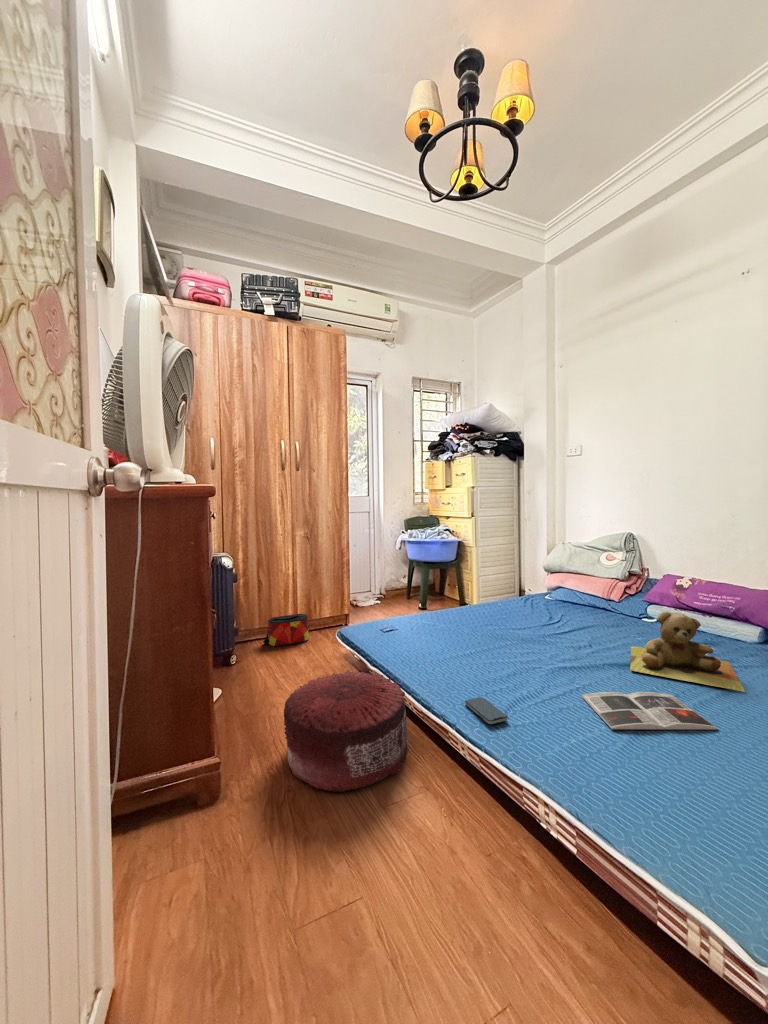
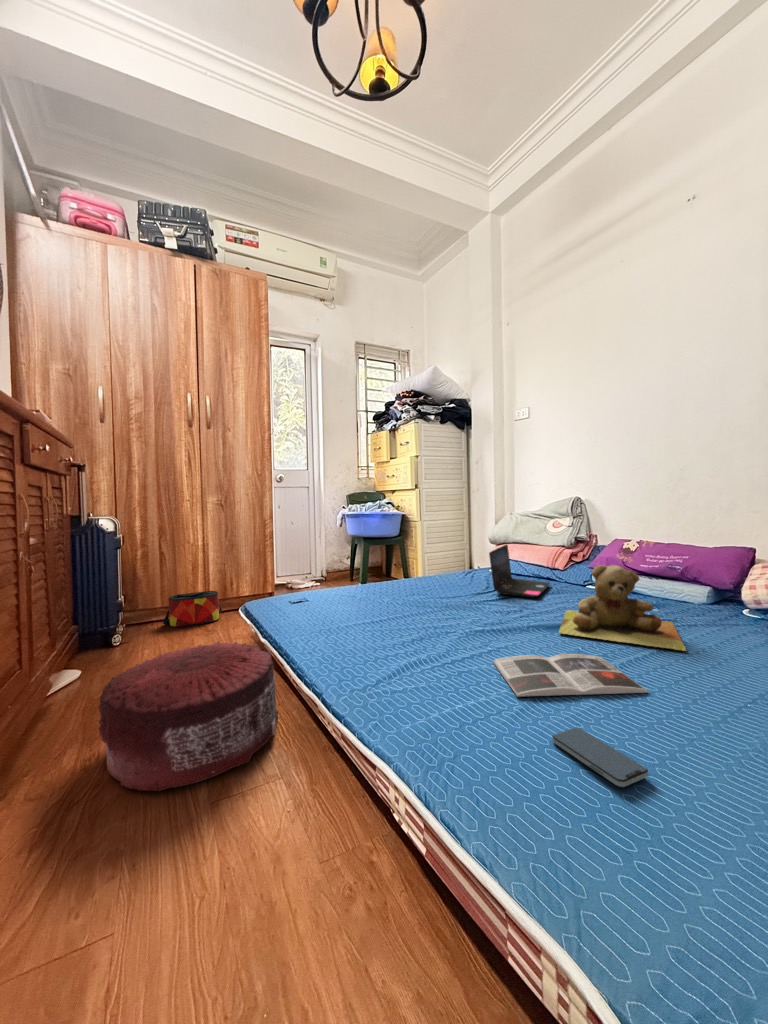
laptop: none [557,580,610,631] -> present [489,545,550,597]
smartphone: present [465,697,507,724] -> present [552,728,648,787]

